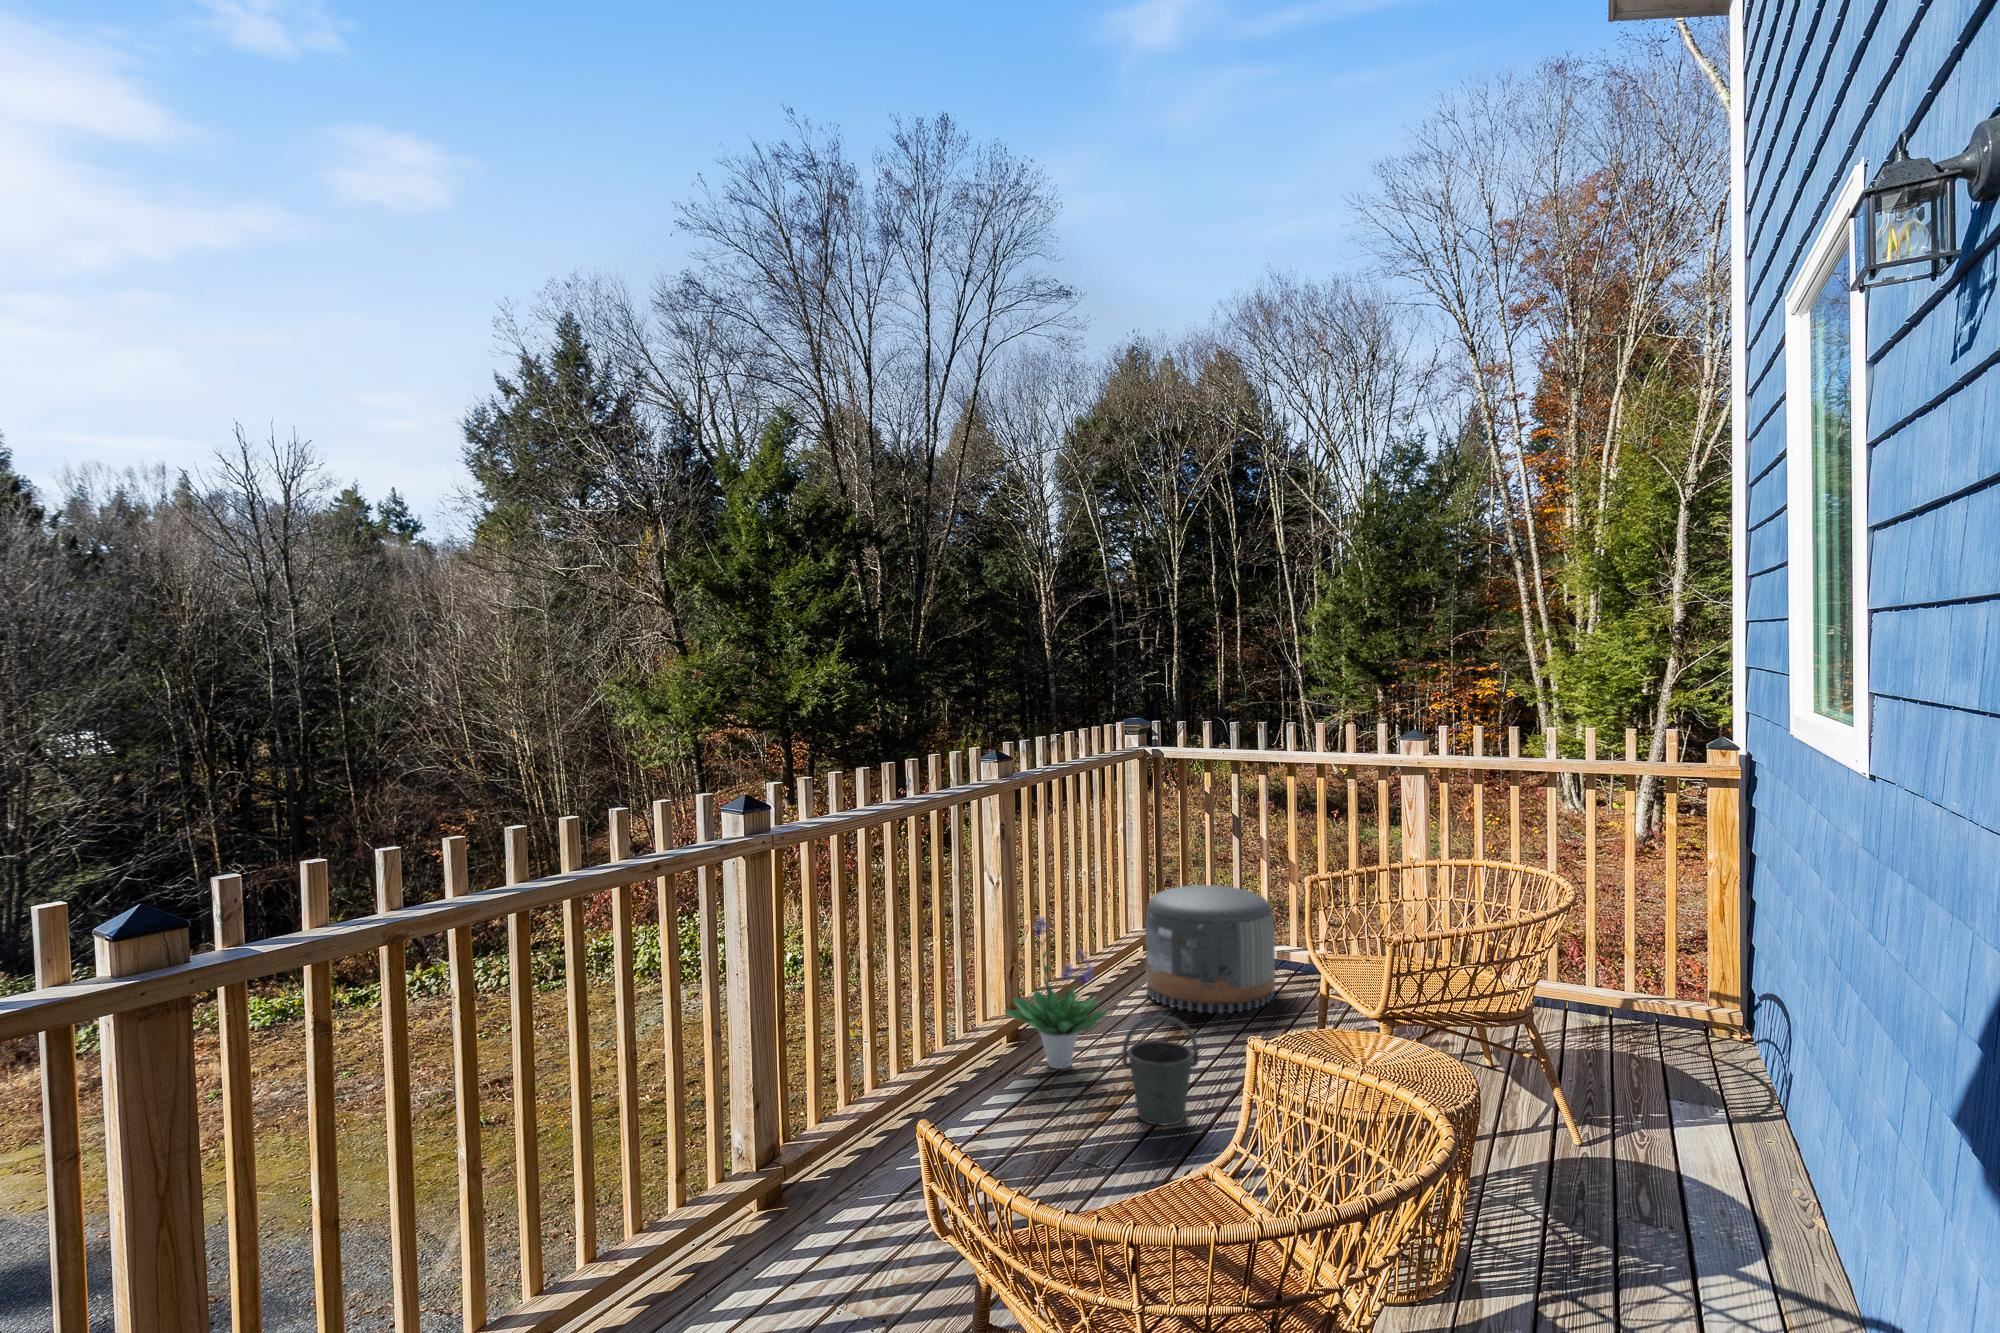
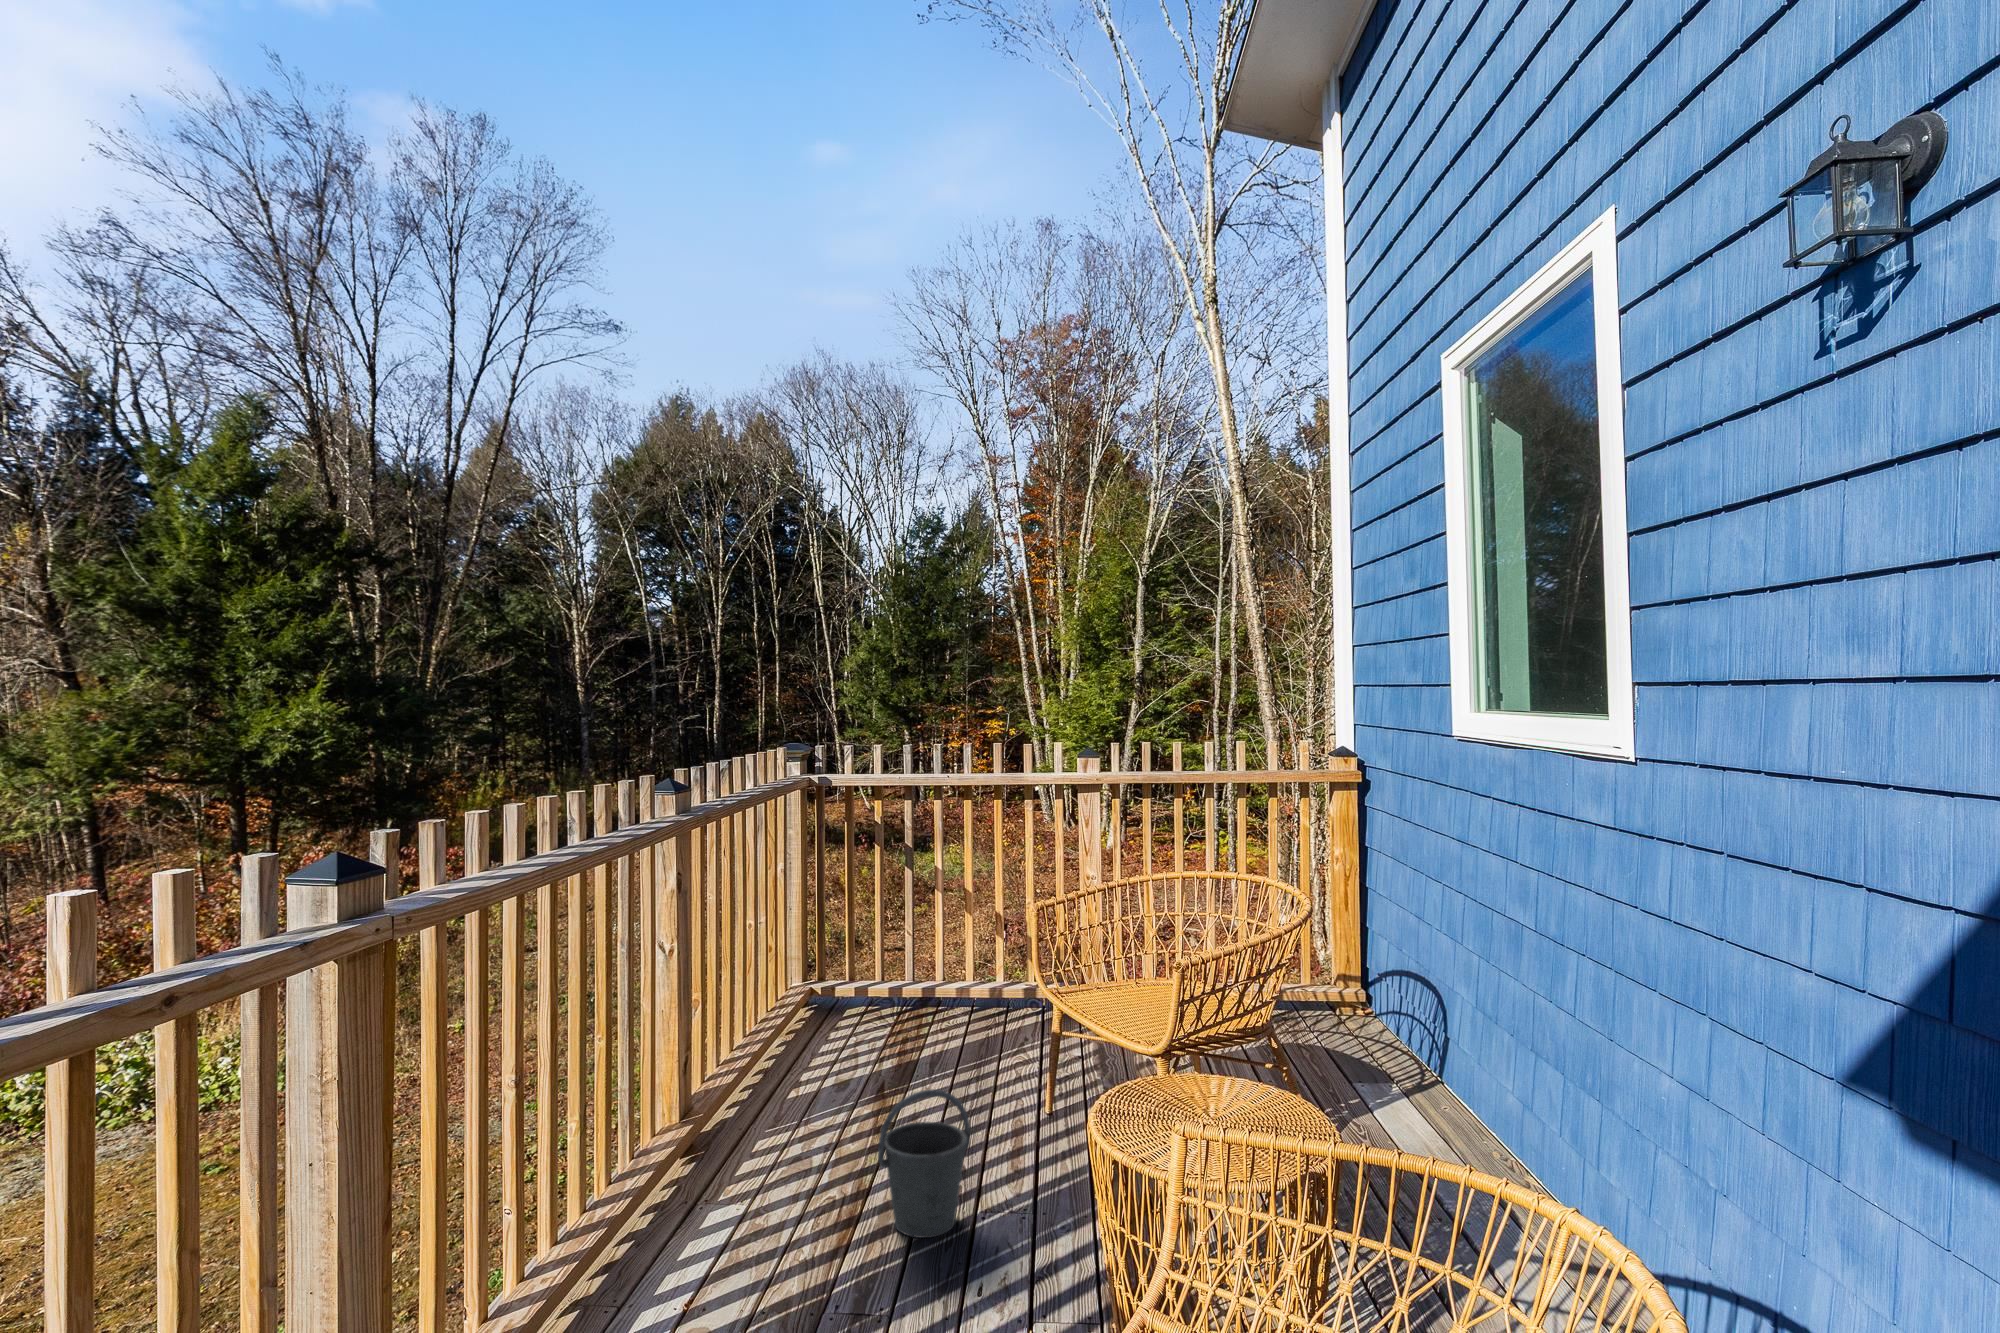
pouf: present [1145,885,1275,1013] -> none [822,922,970,1074]
potted plant: present [1004,916,1113,1069] -> none [684,976,835,1179]

